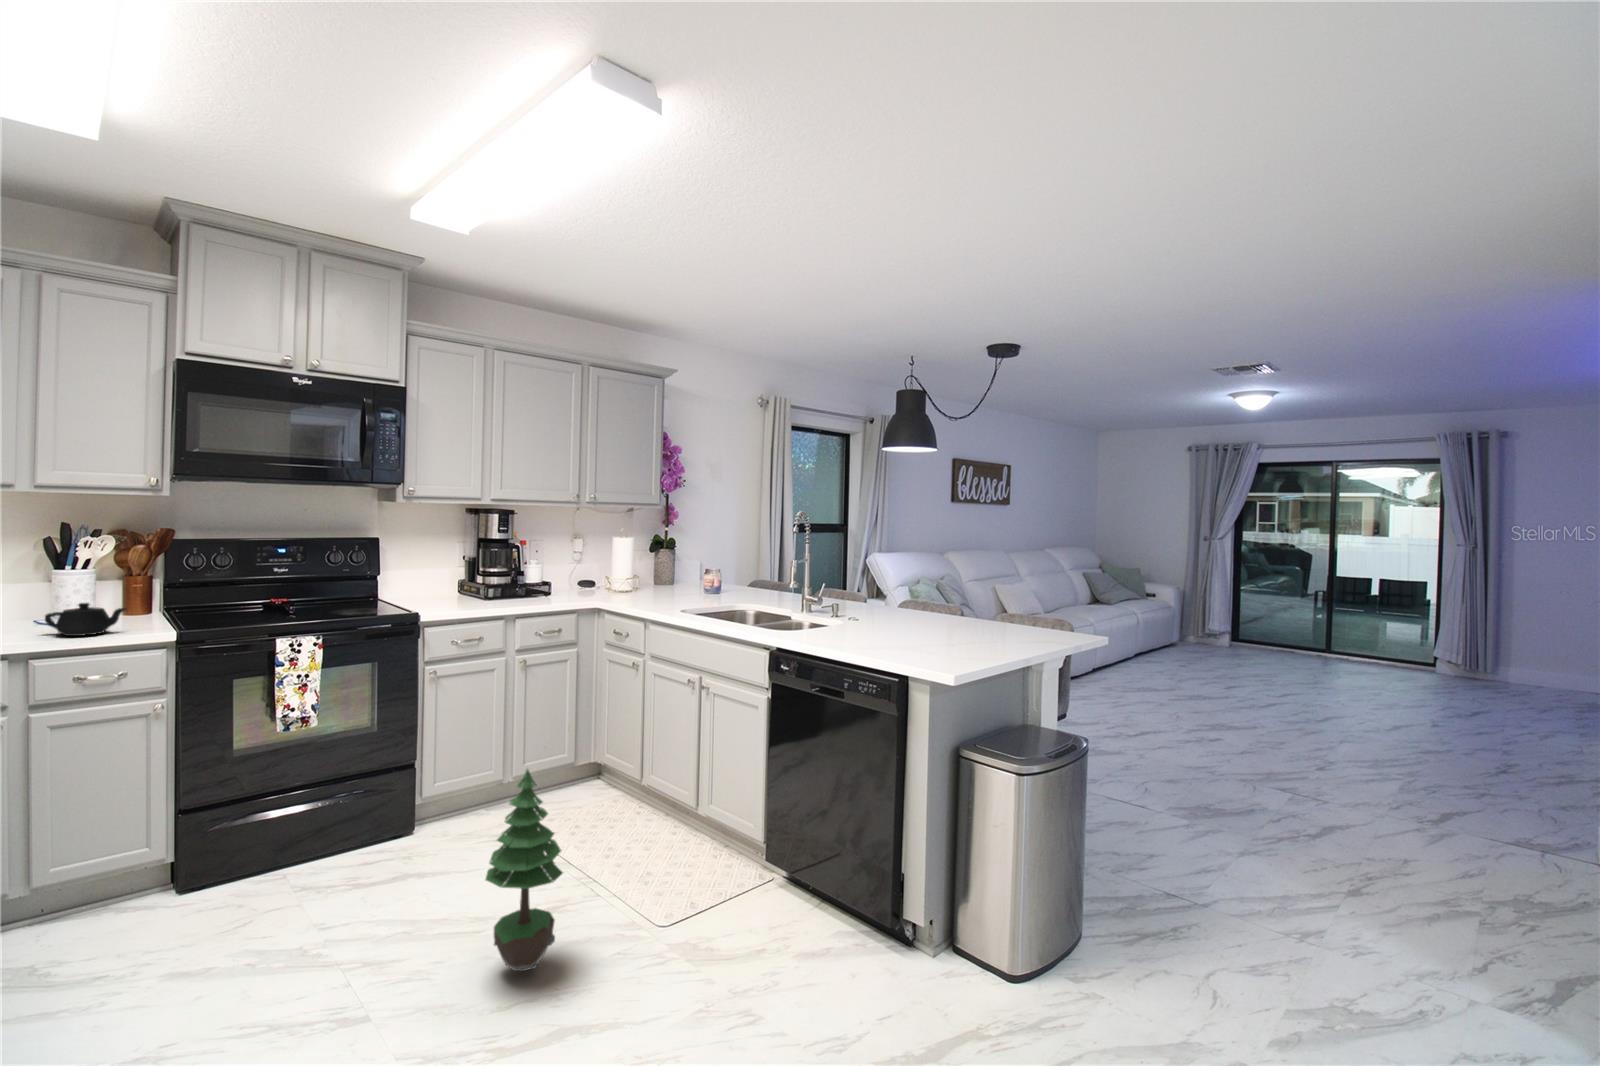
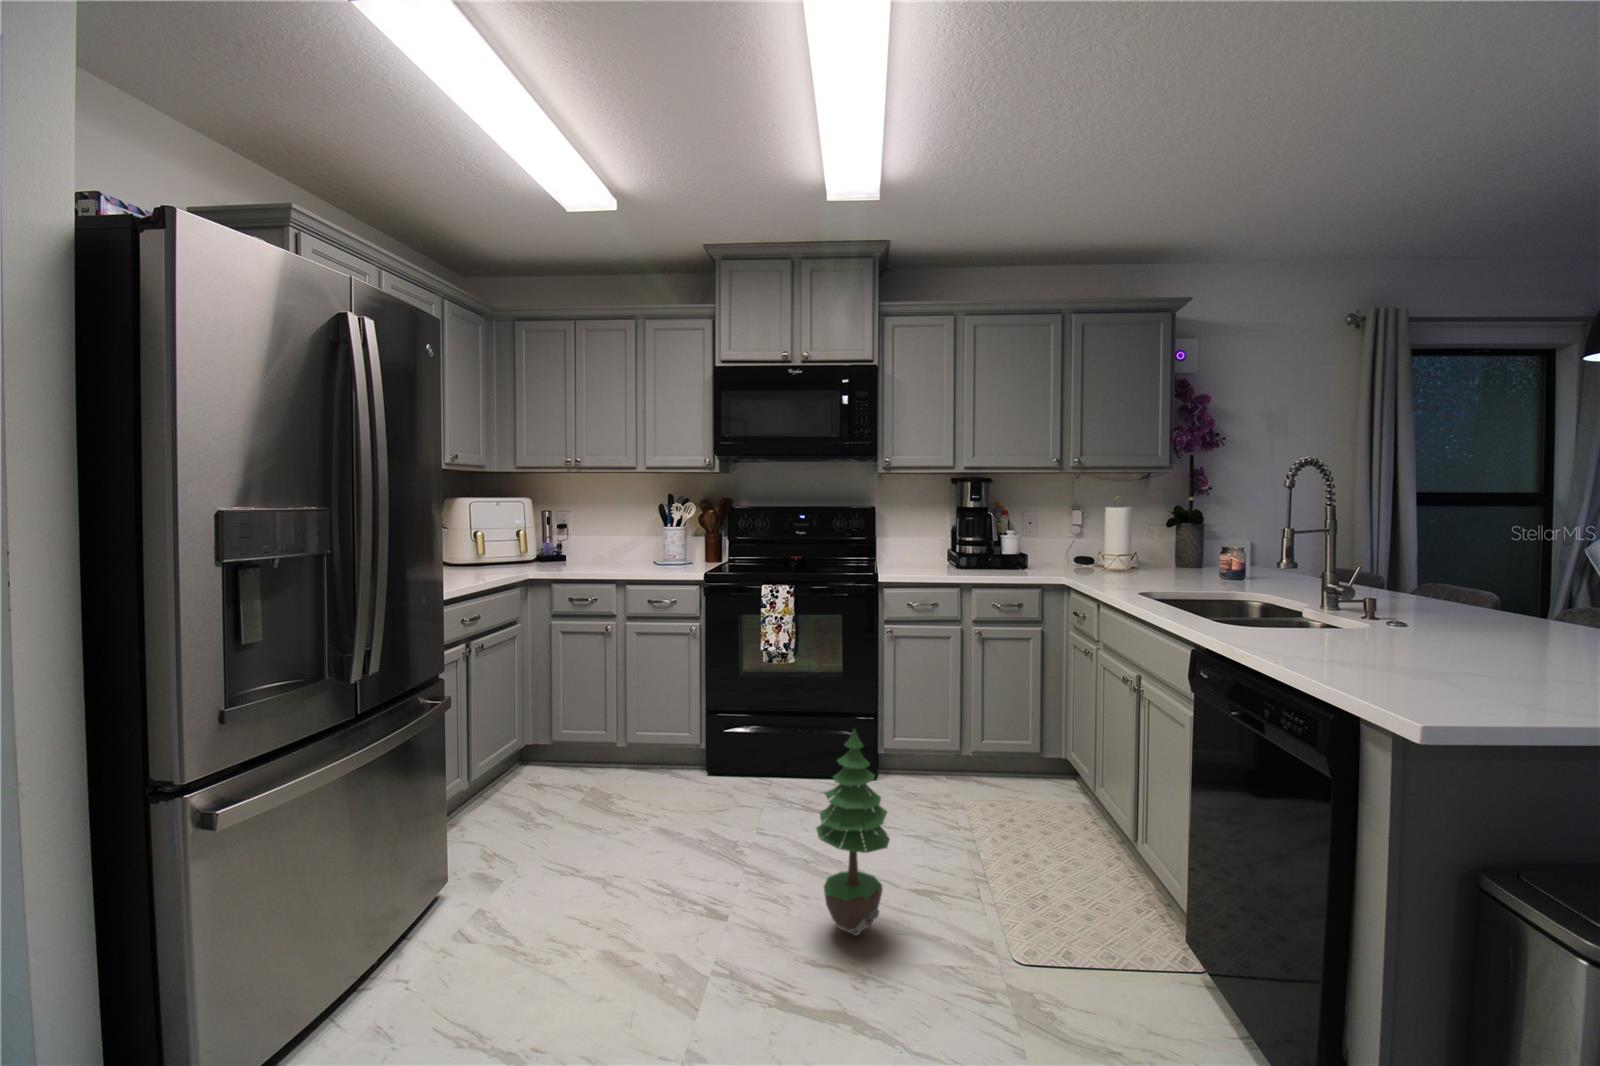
teapot: present [45,603,126,636] -> none [643,549,682,572]

